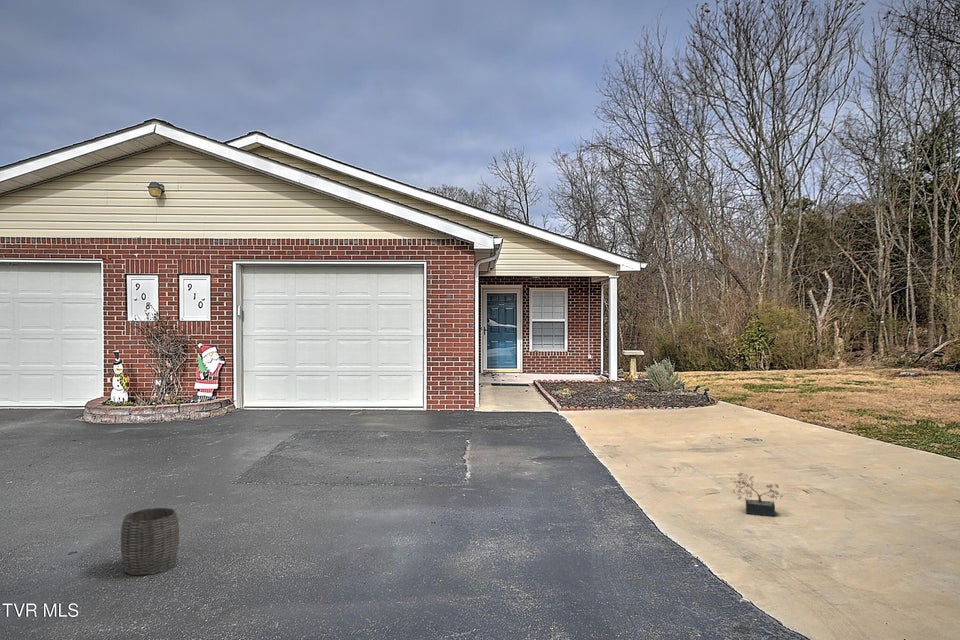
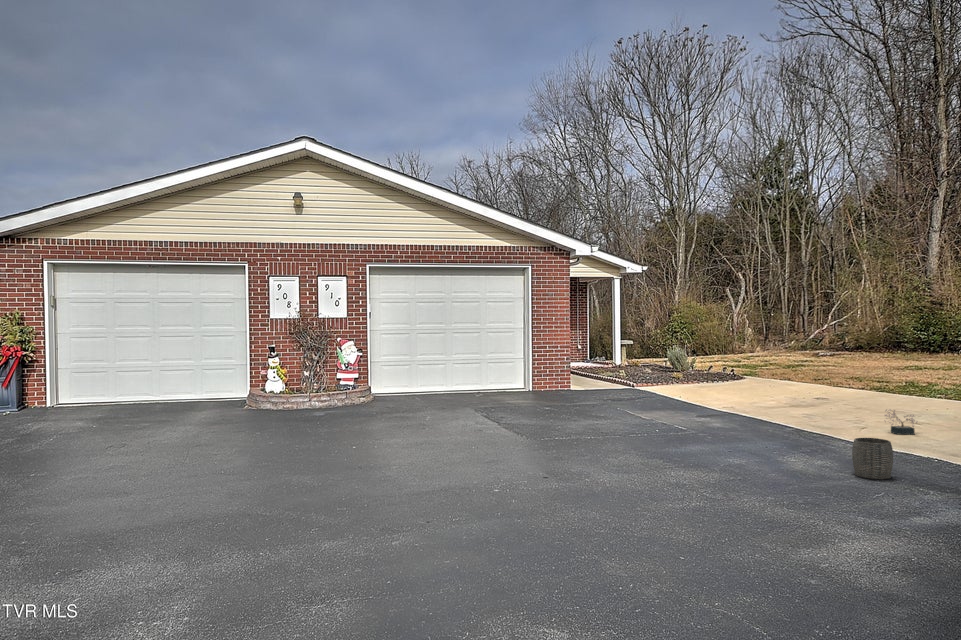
woven basket: present [121,508,179,575] -> present [852,438,893,479]

